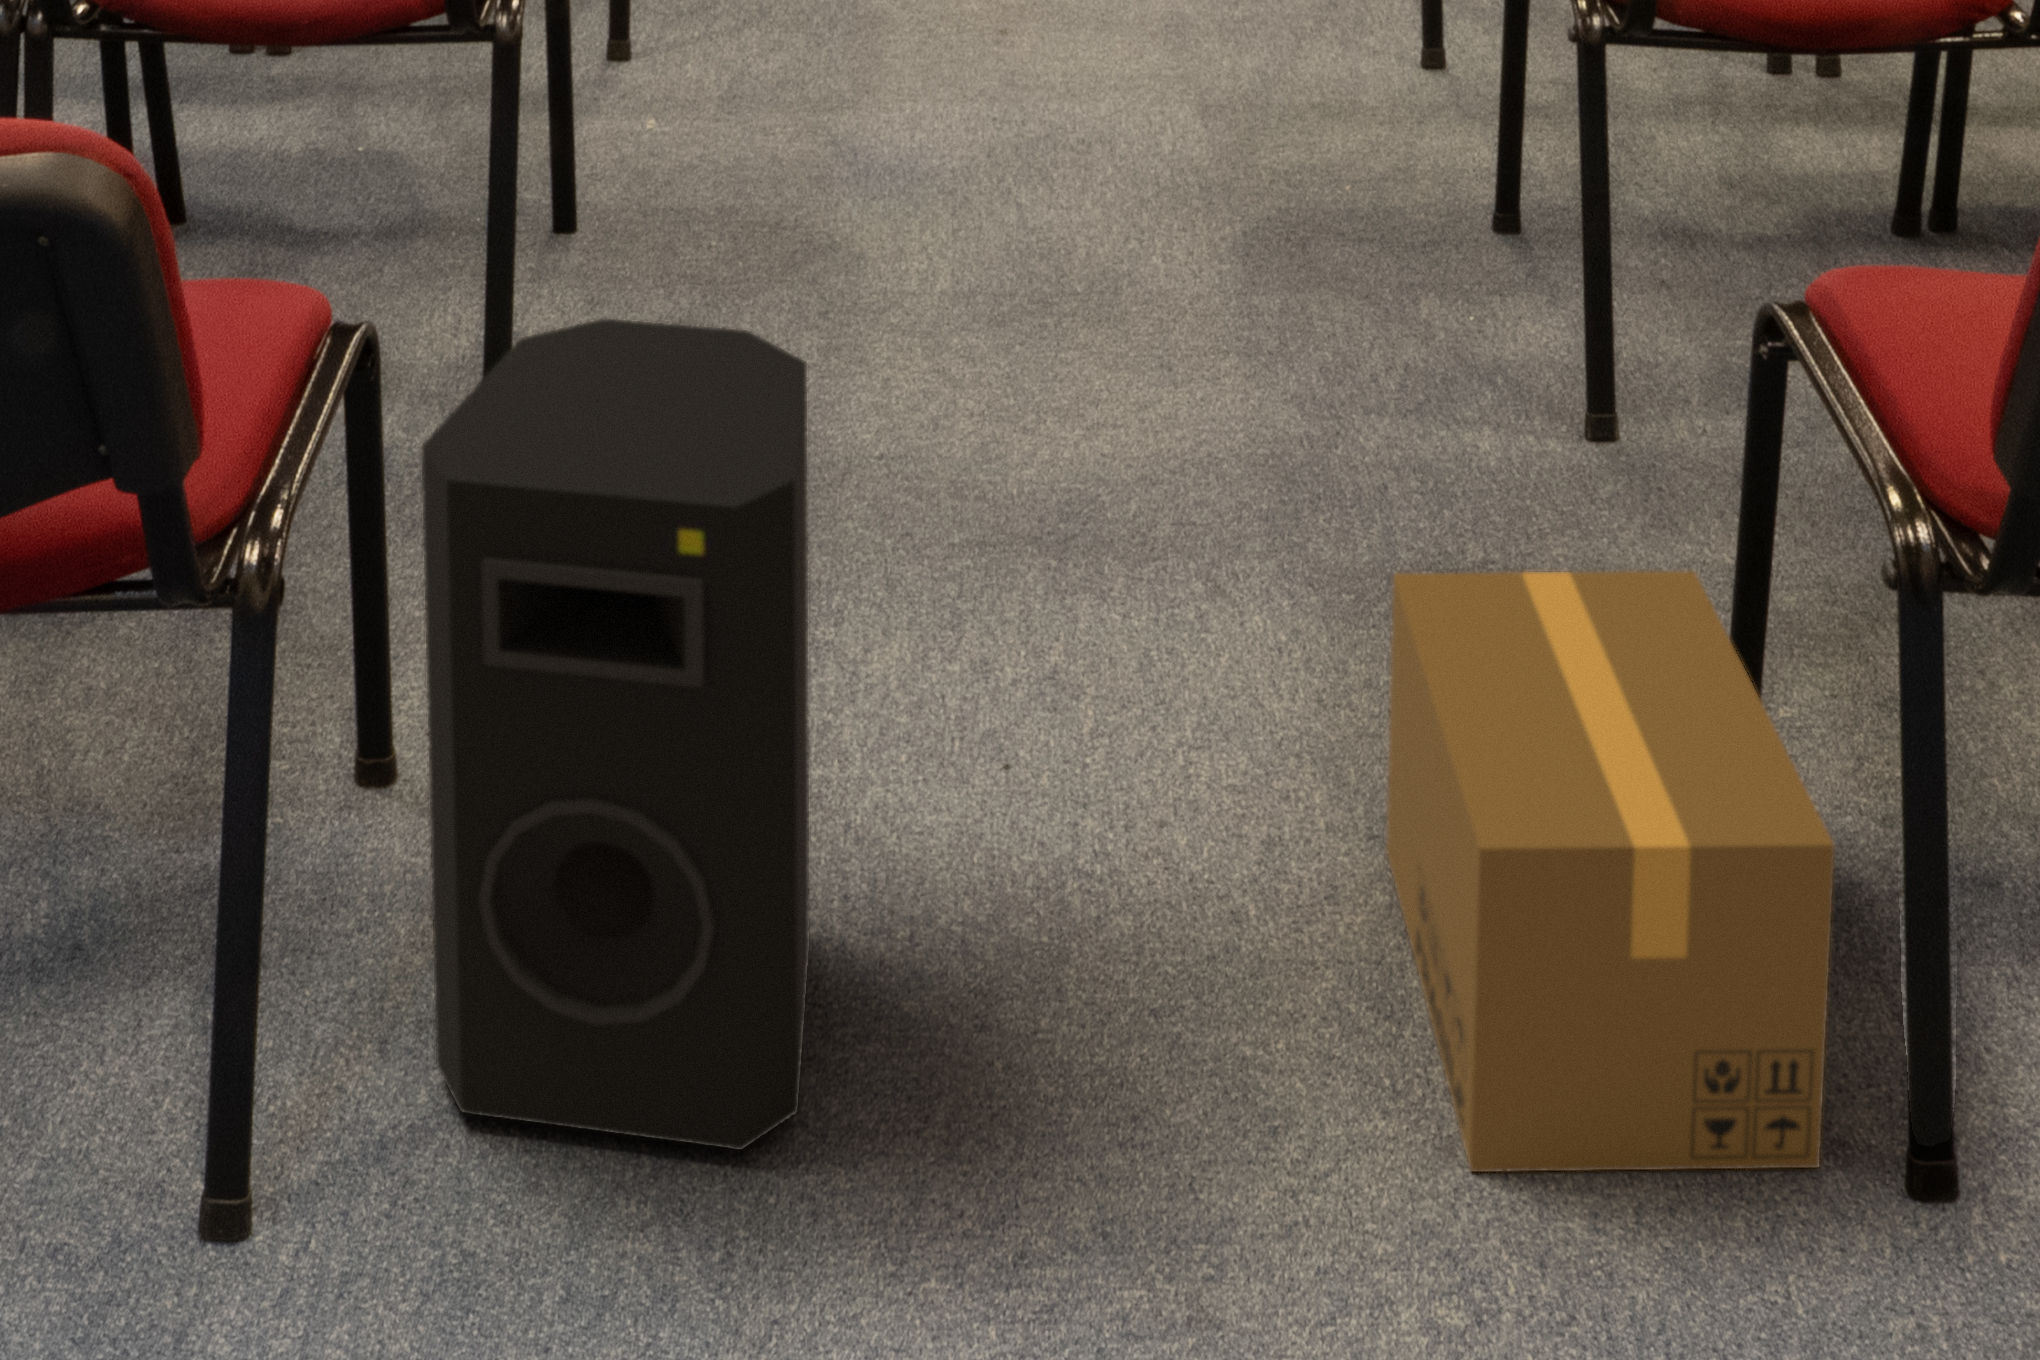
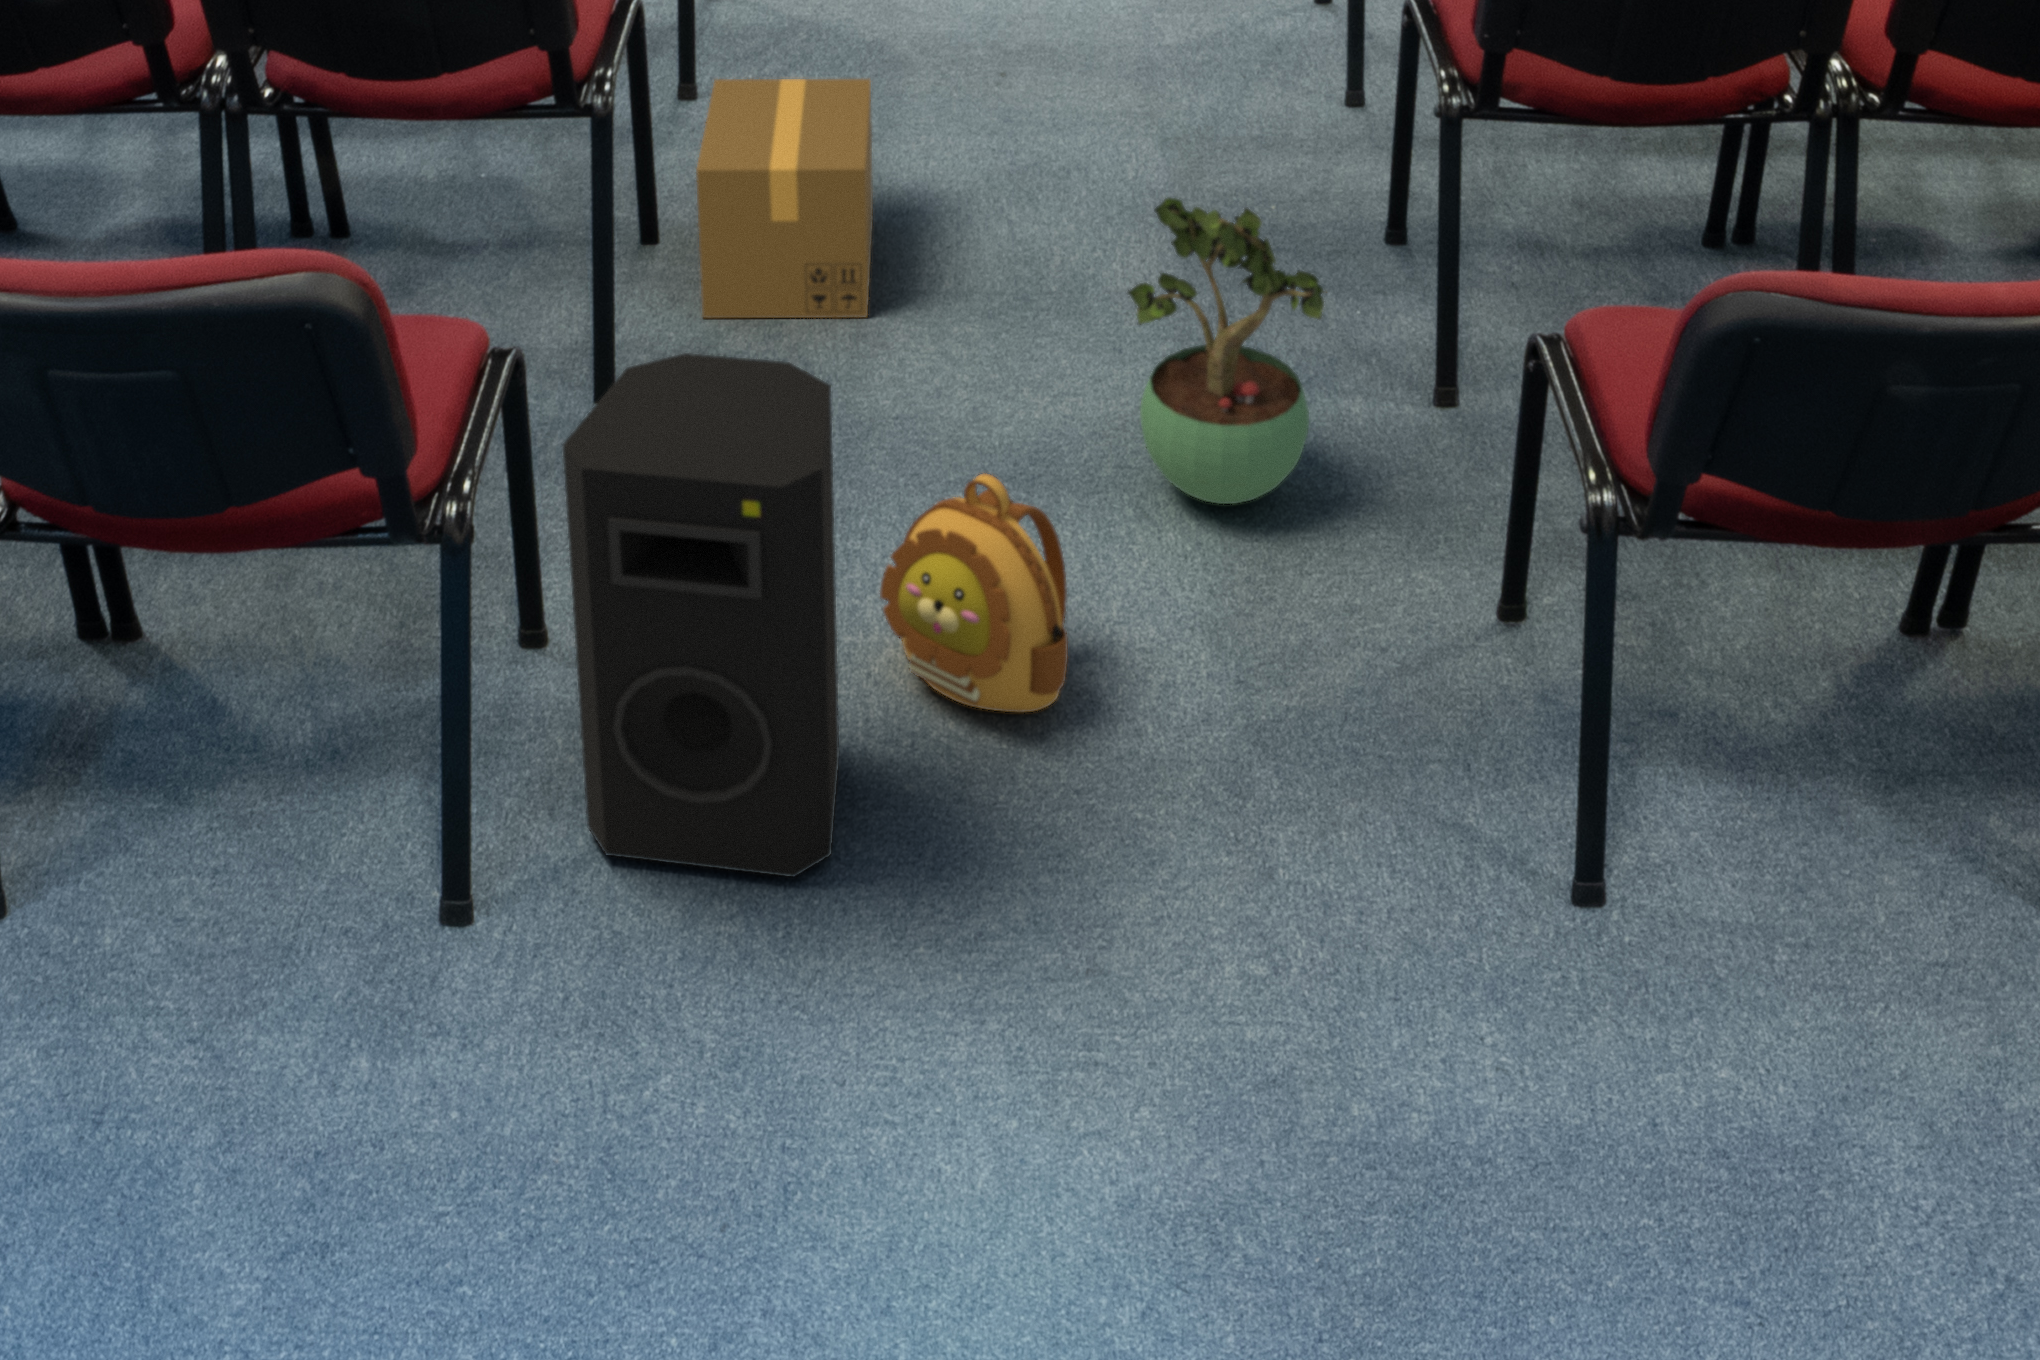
potted plant: none [1190,128,1465,566] -> present [1128,198,1327,504]
backpack: none [868,508,1135,877] -> present [880,474,1068,712]
cardboard box: present [1386,571,1835,1172] -> present [696,79,873,318]

